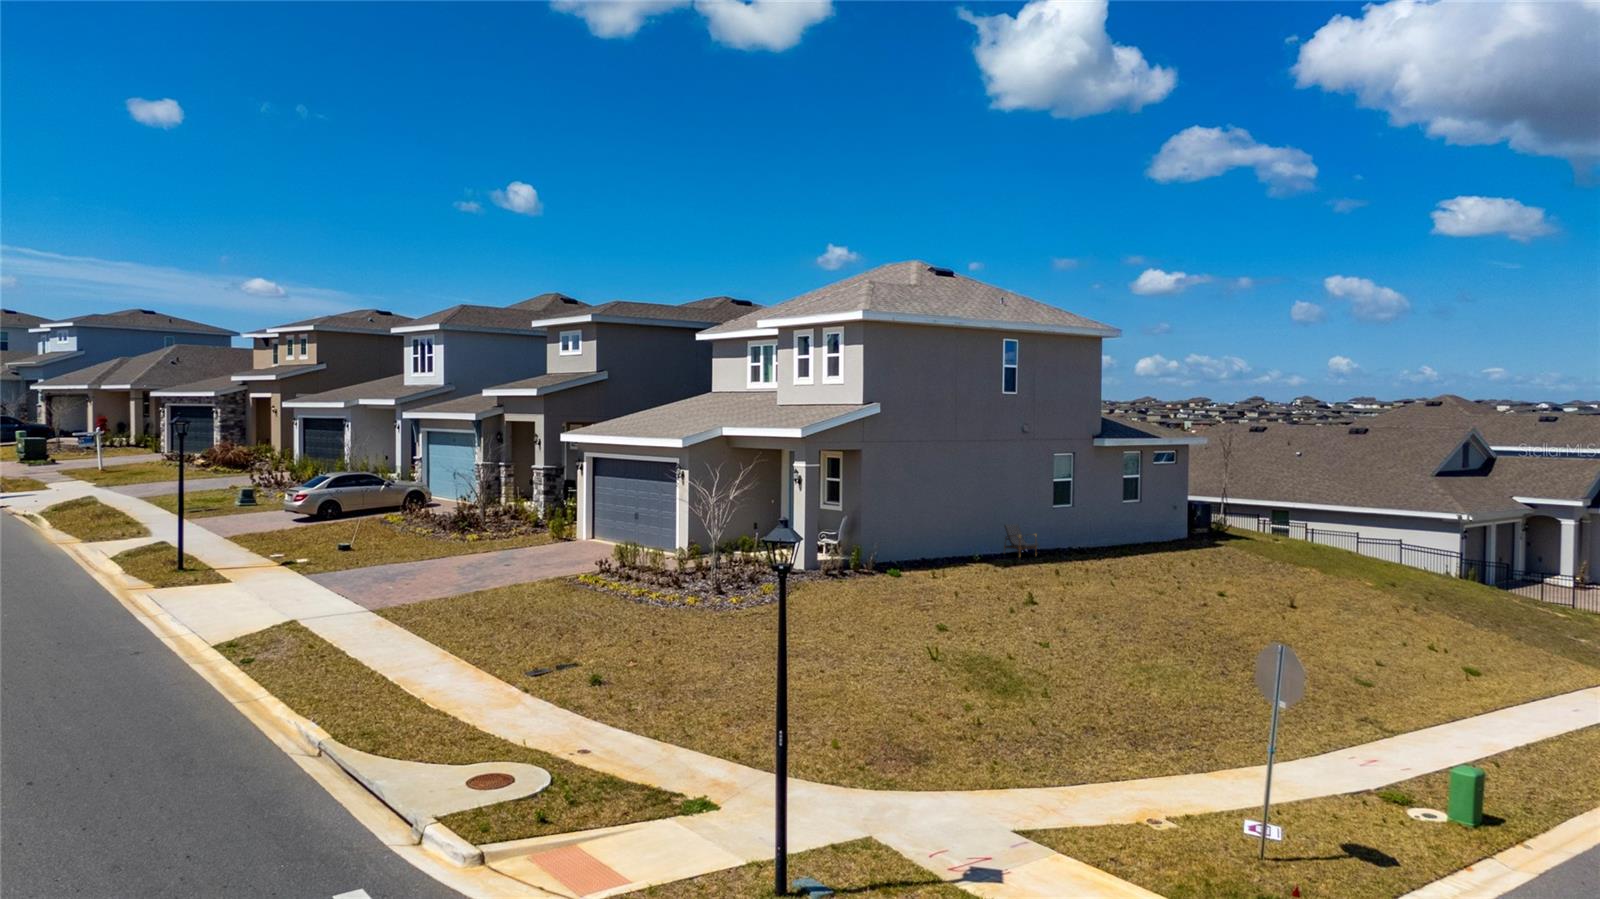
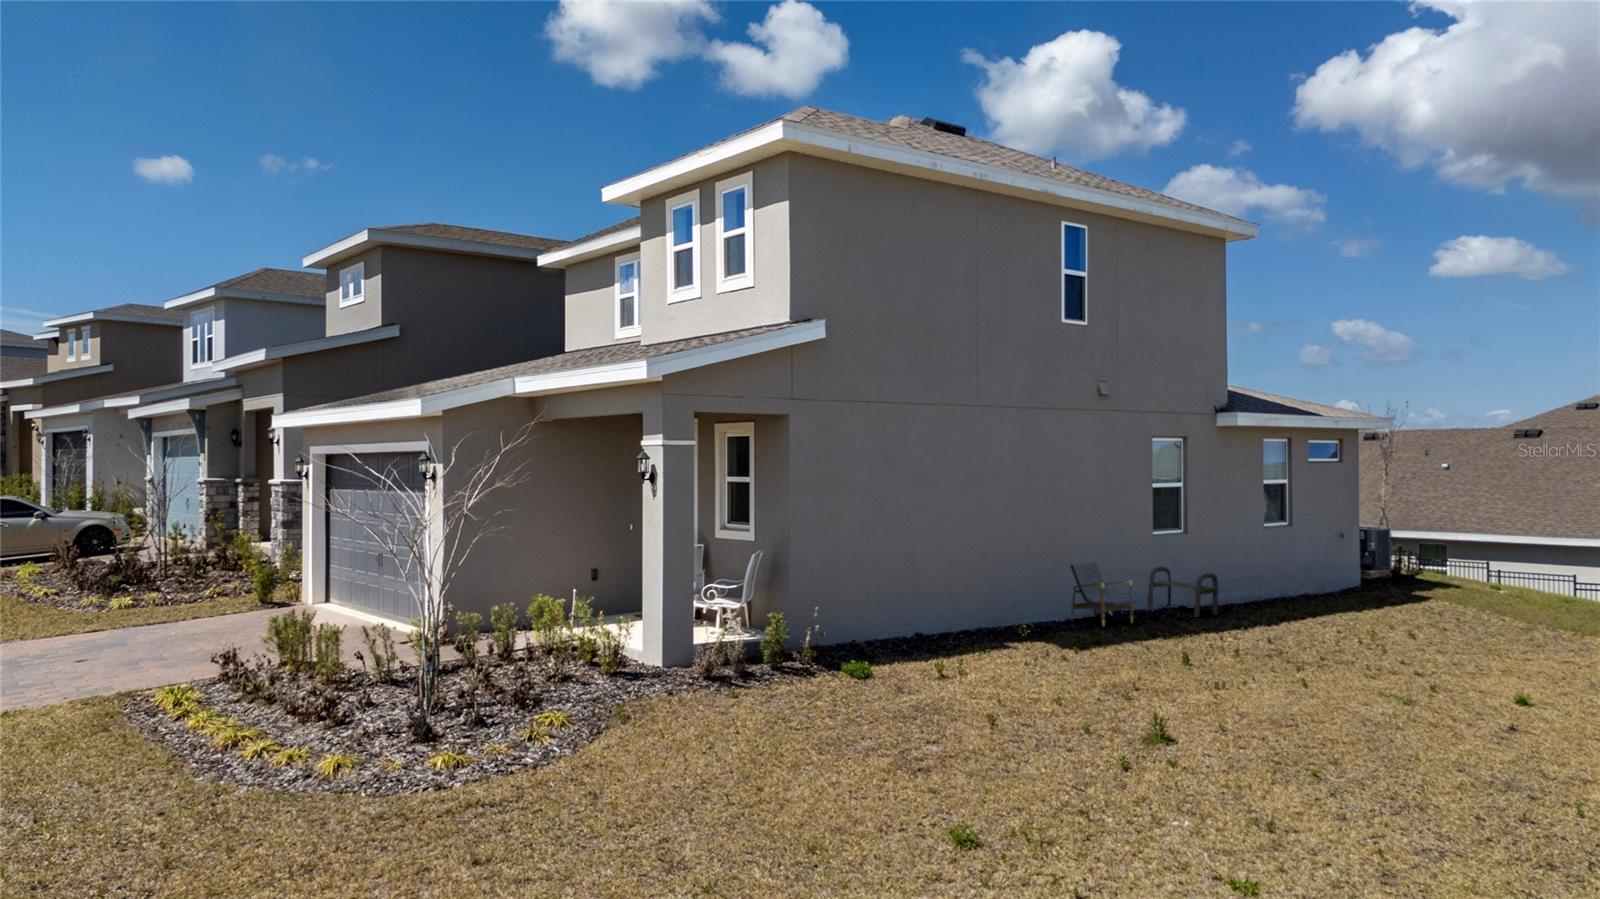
bench: none [1048,526,1086,554] -> present [1148,567,1218,617]

